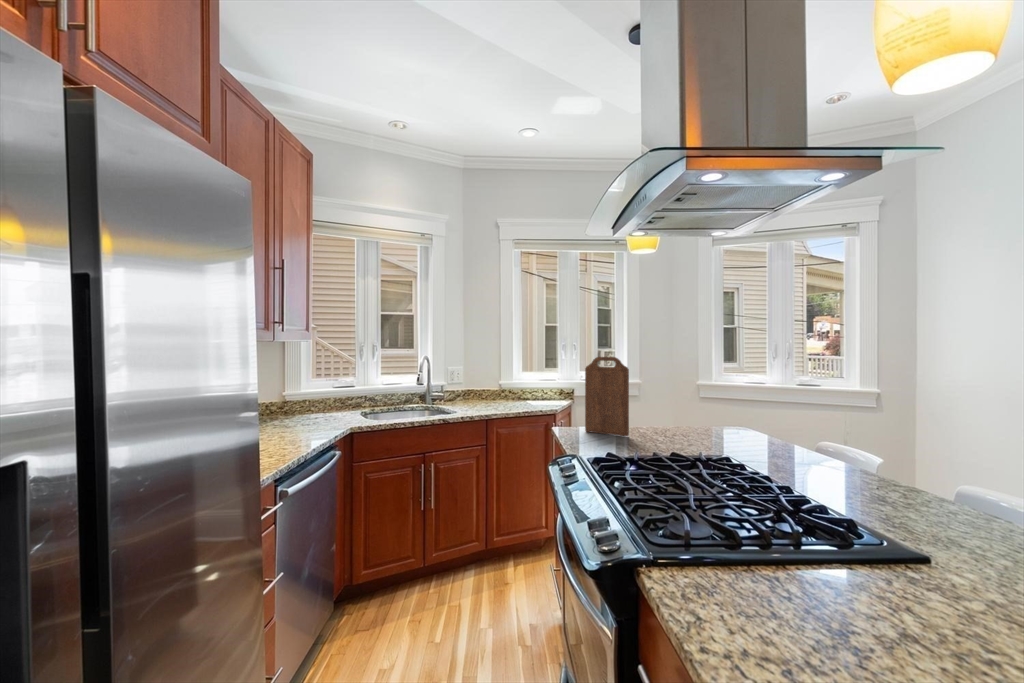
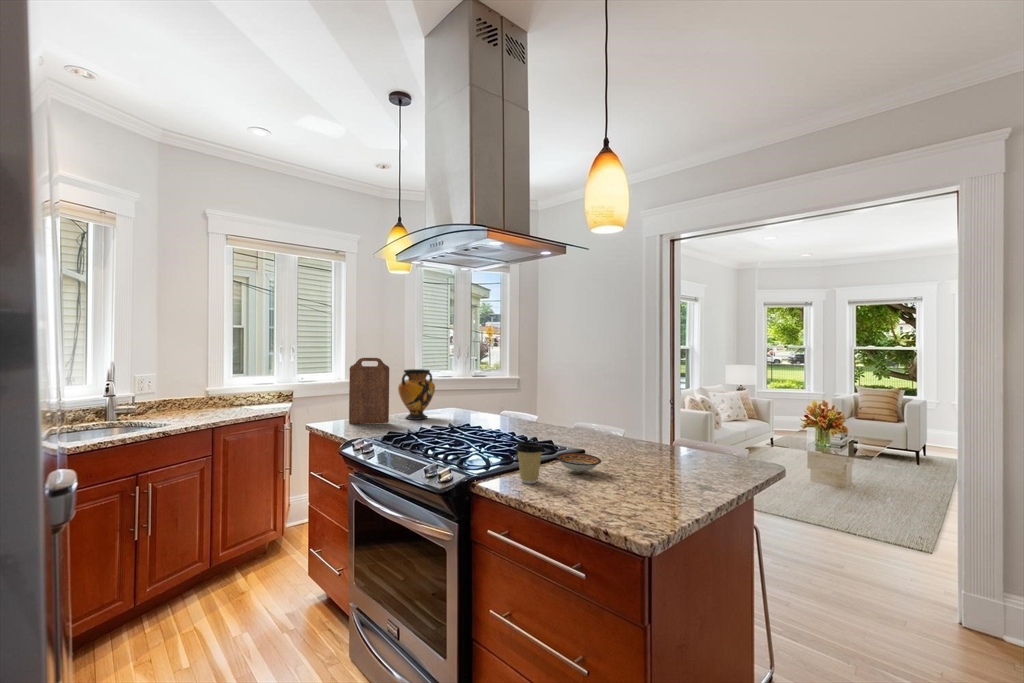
vase: none [647,372,696,437] -> present [398,369,435,420]
coffee cup: none [700,516,763,608] -> present [516,442,544,484]
ceramic bowl: none [817,556,942,620] -> present [556,453,601,472]

